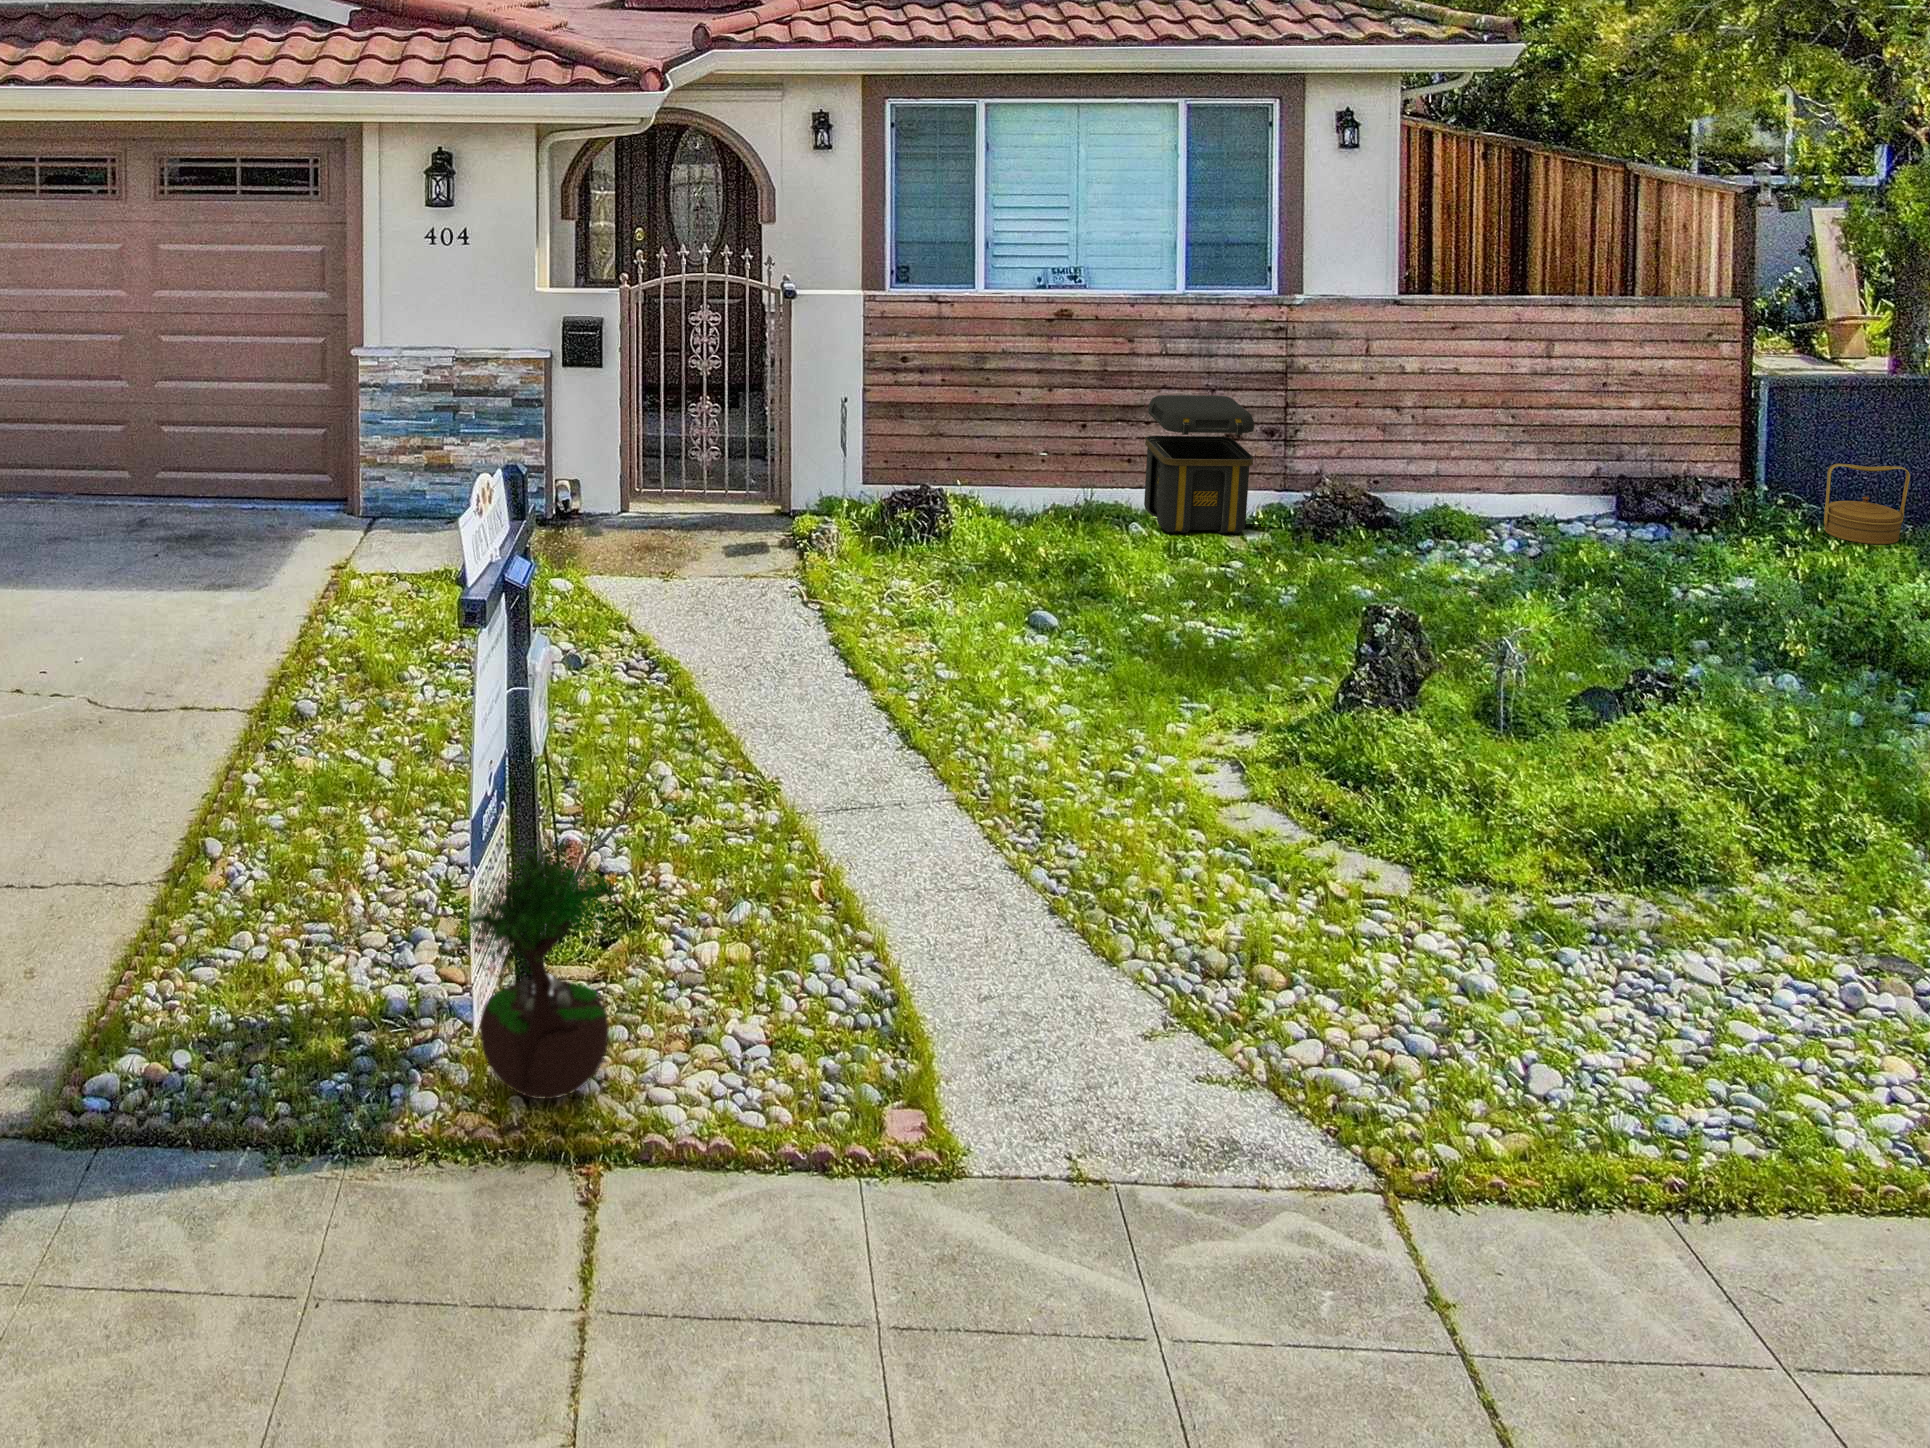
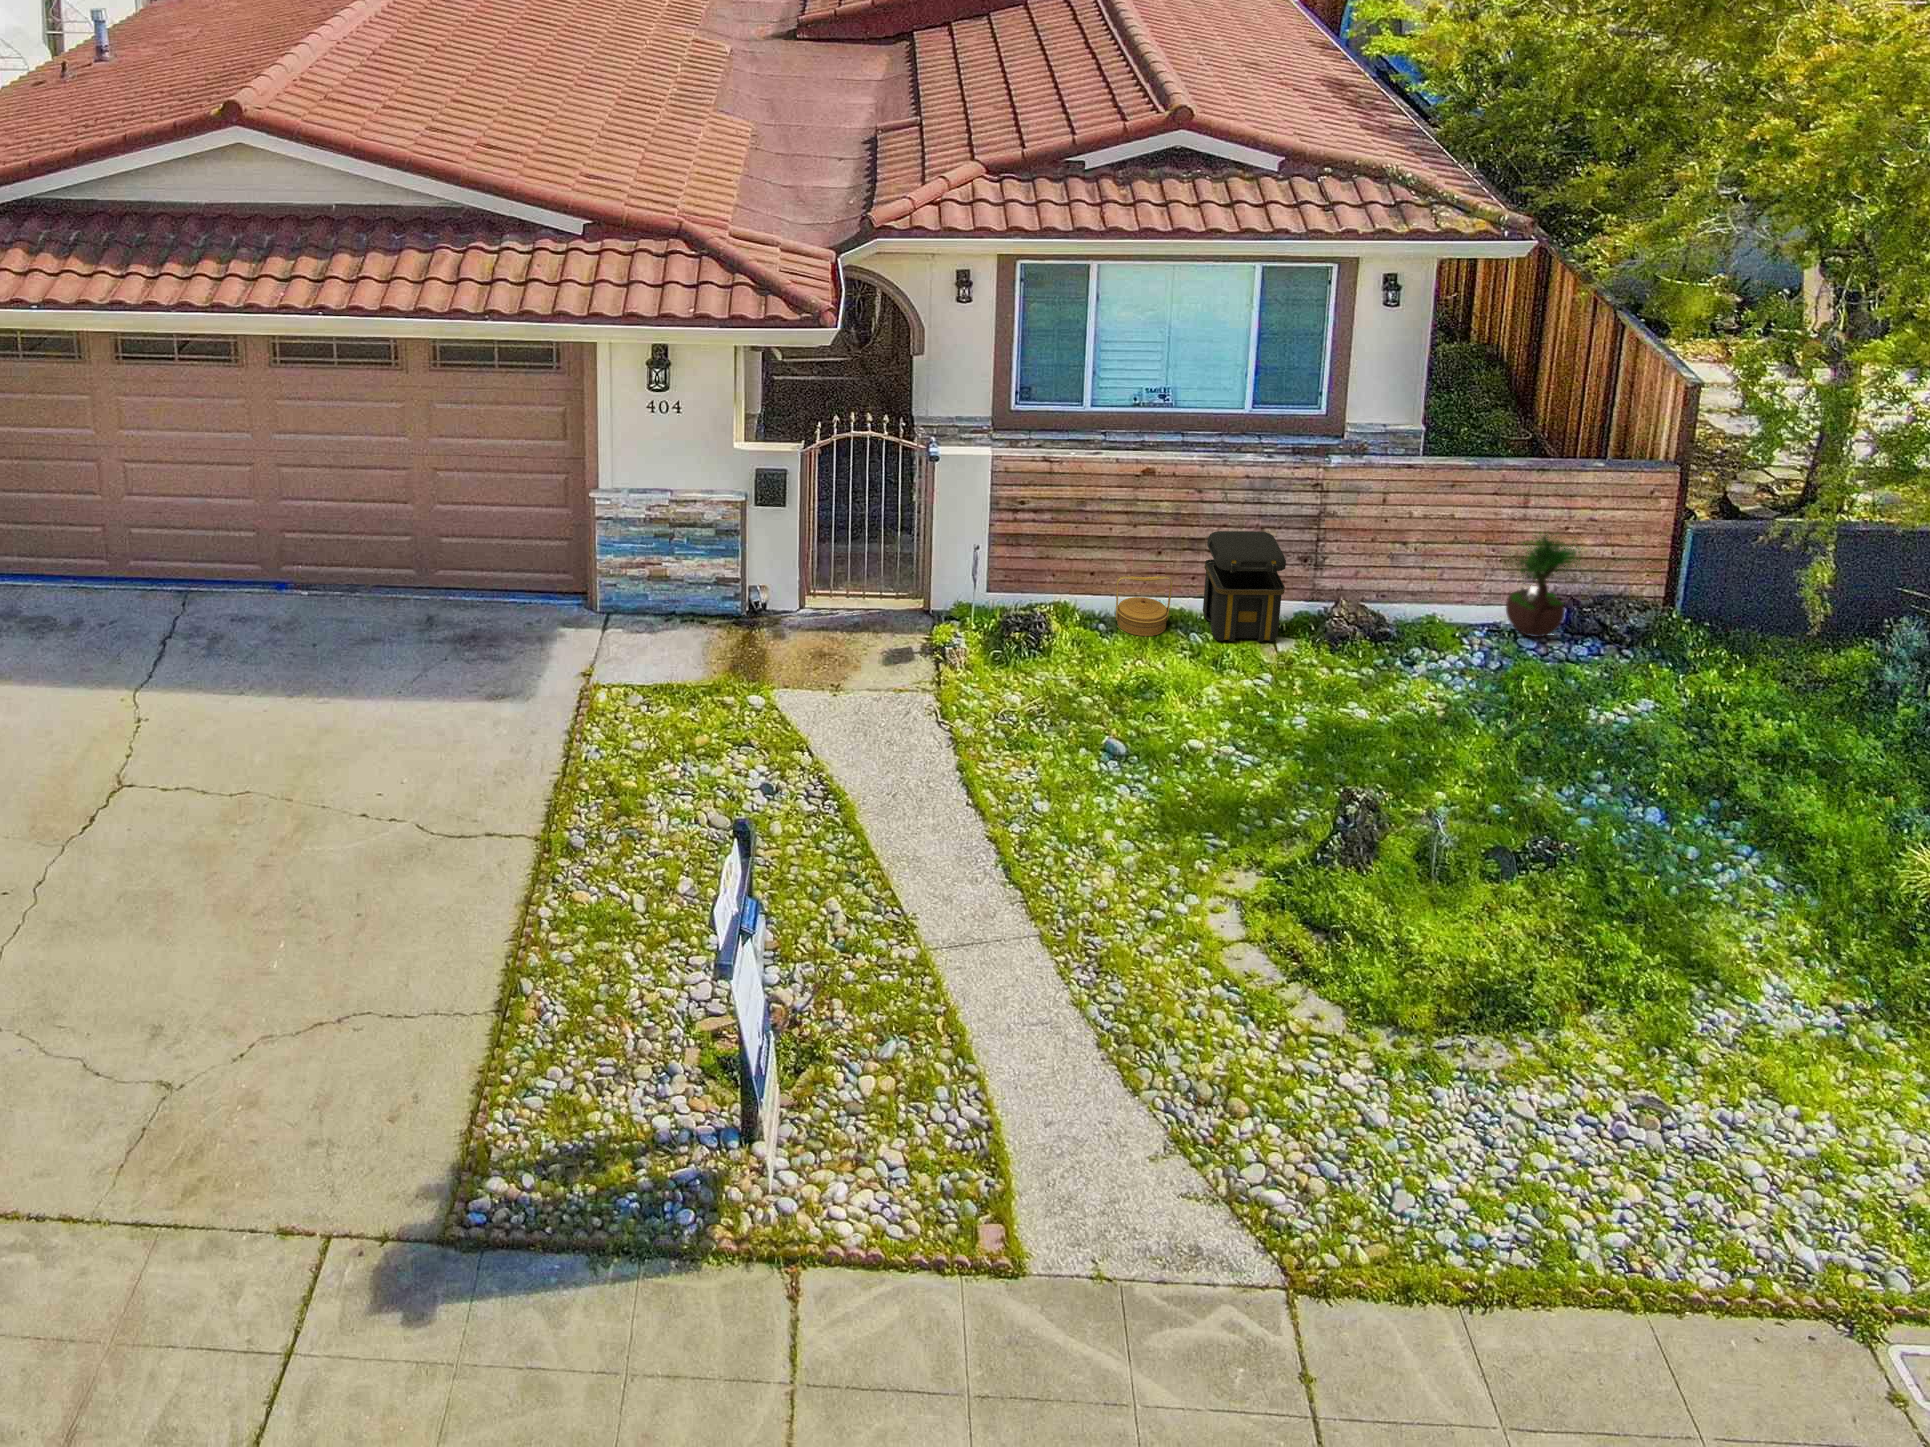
basket: present [1824,464,1910,544] -> present [1116,576,1172,636]
potted tree: present [448,835,619,1099] -> present [1505,532,1583,637]

